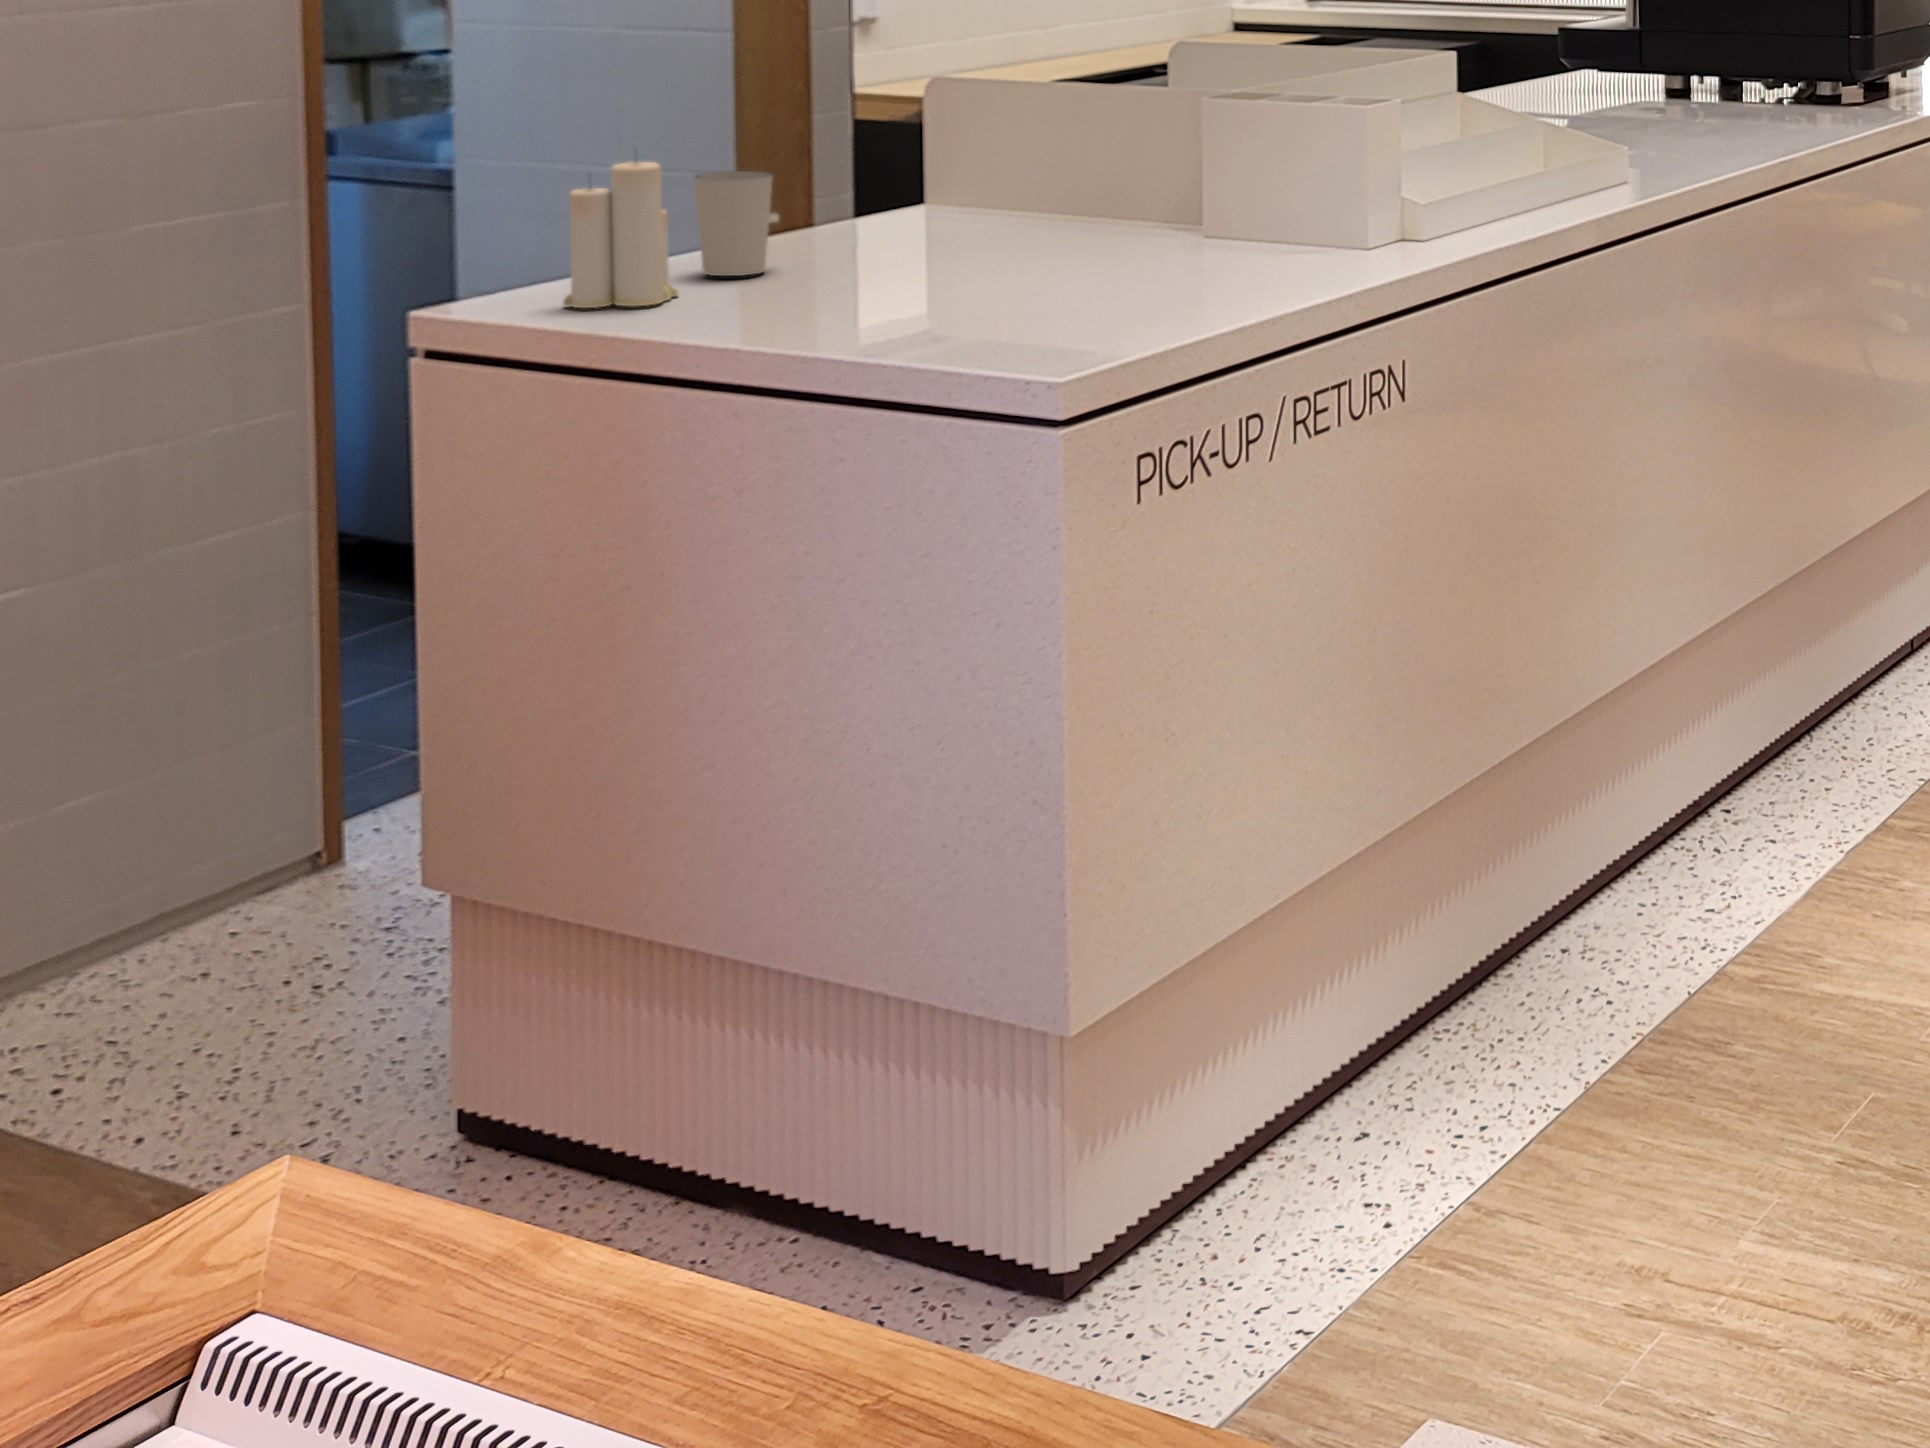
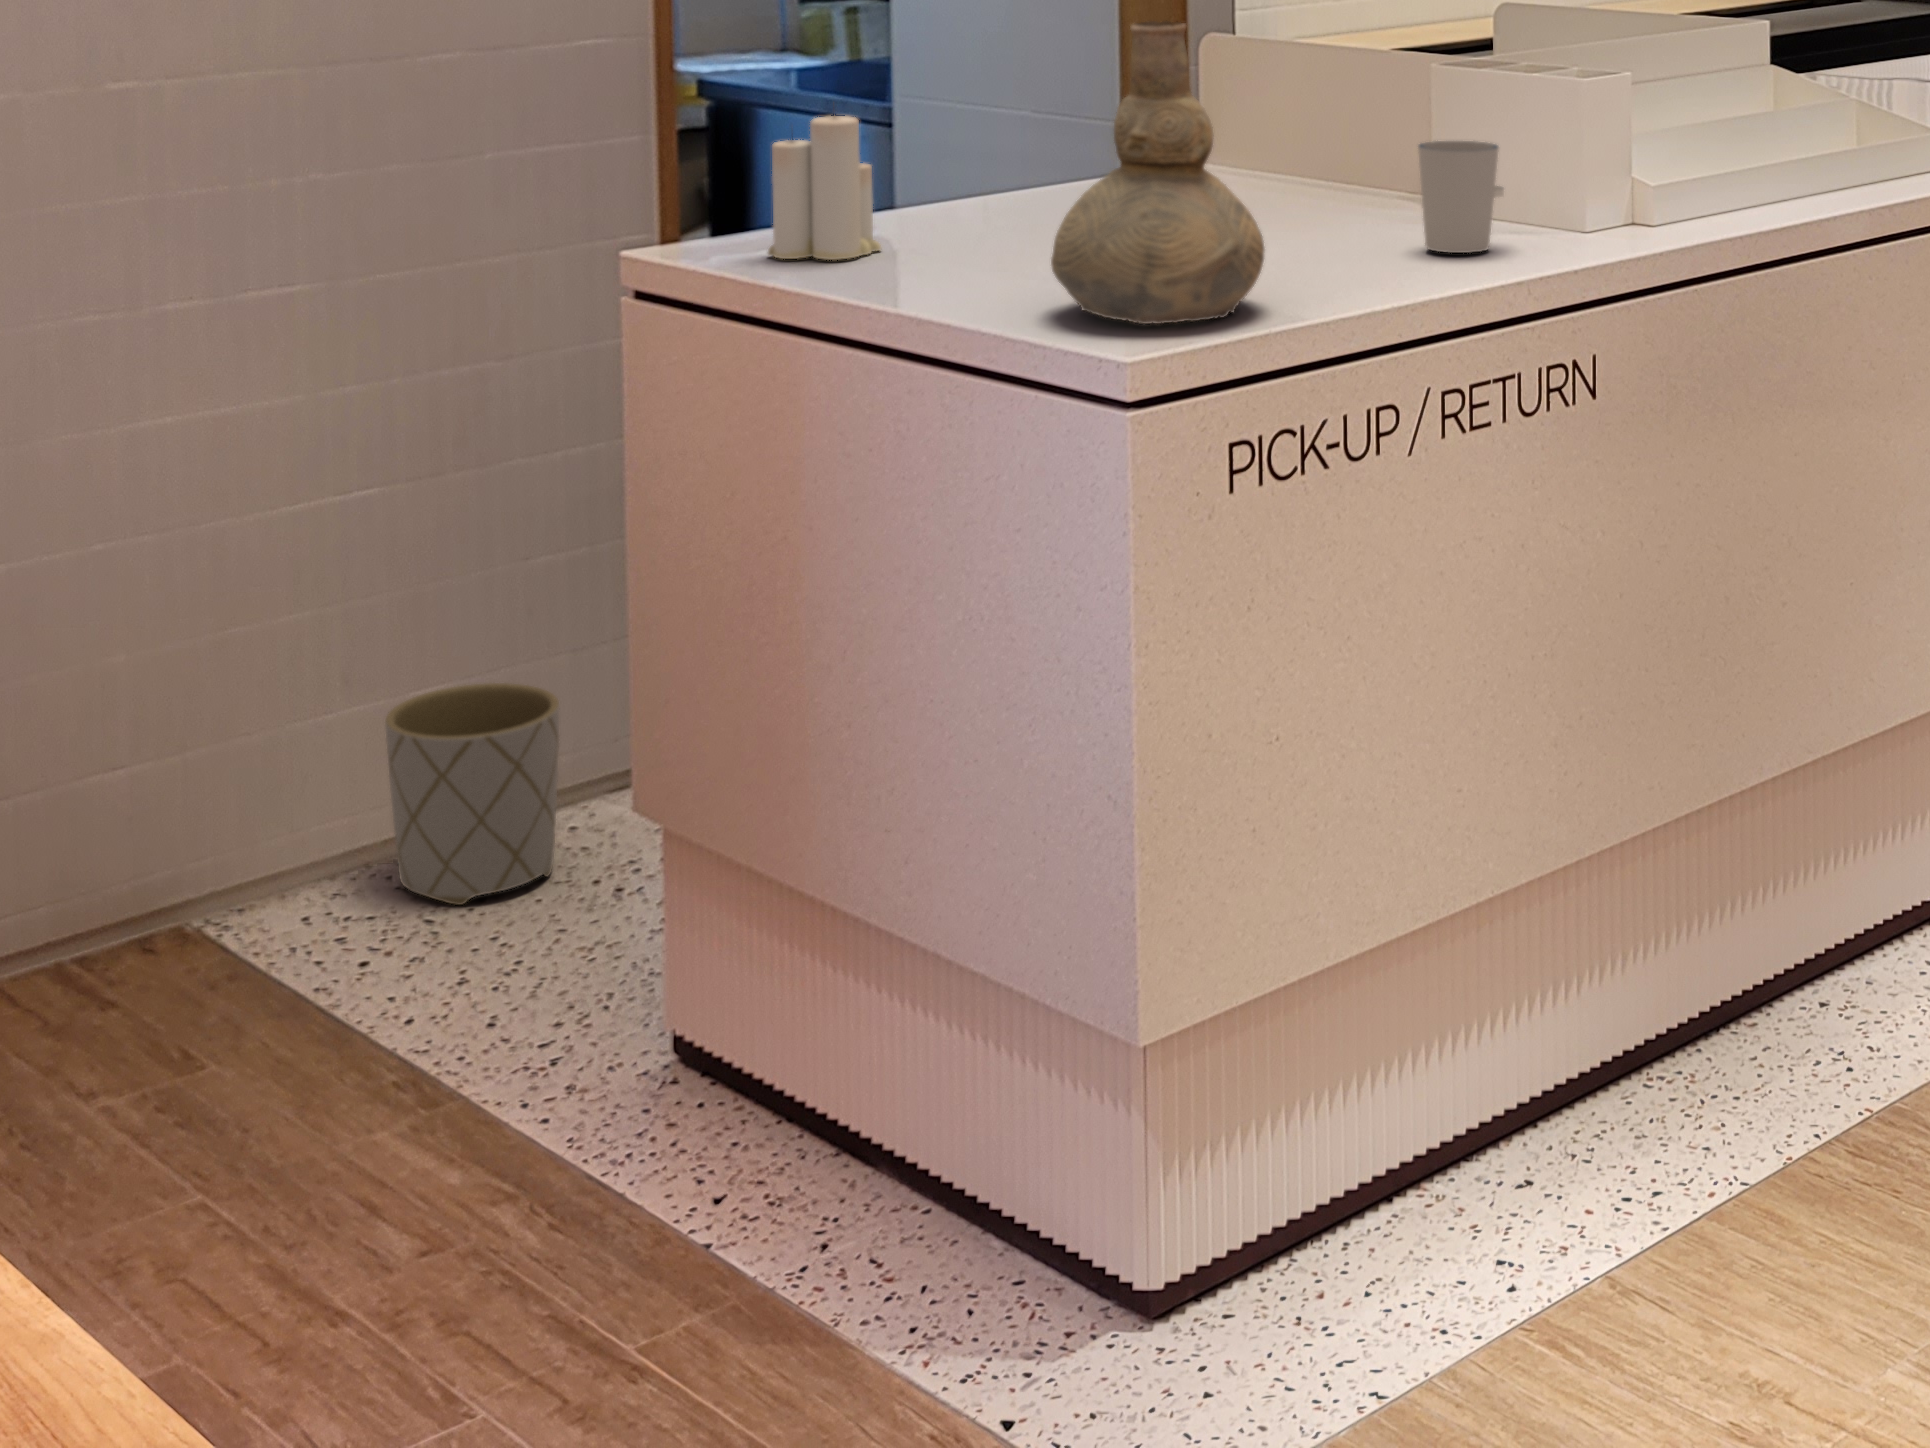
vase: none [919,53,1128,344] -> present [1051,21,1264,324]
cup: present [694,171,779,276] -> present [1418,141,1504,253]
planter: none [46,790,242,1028] -> present [385,683,559,905]

